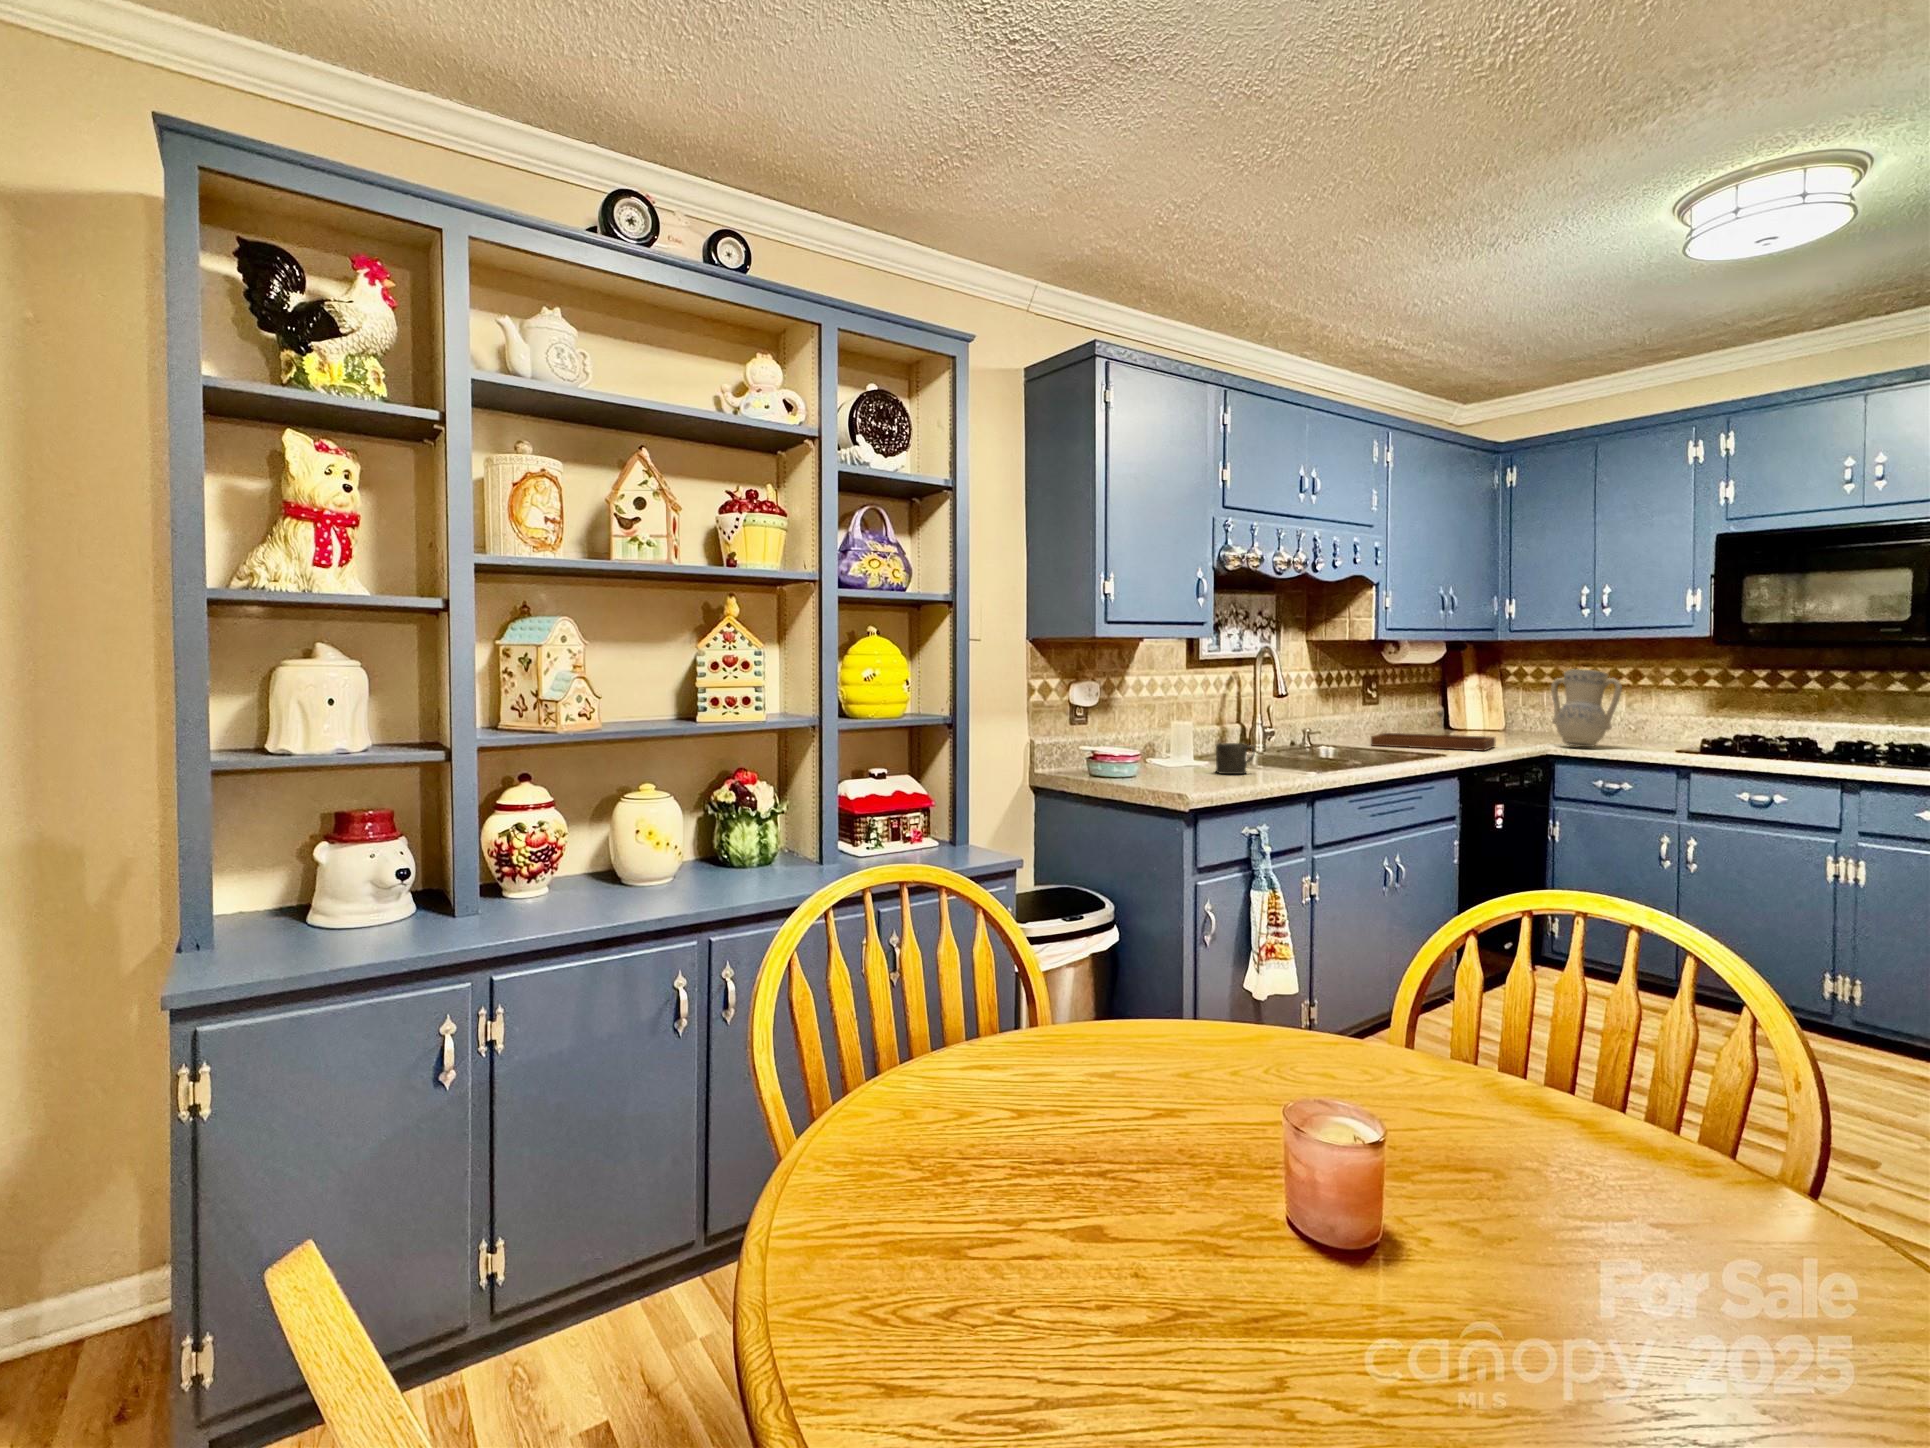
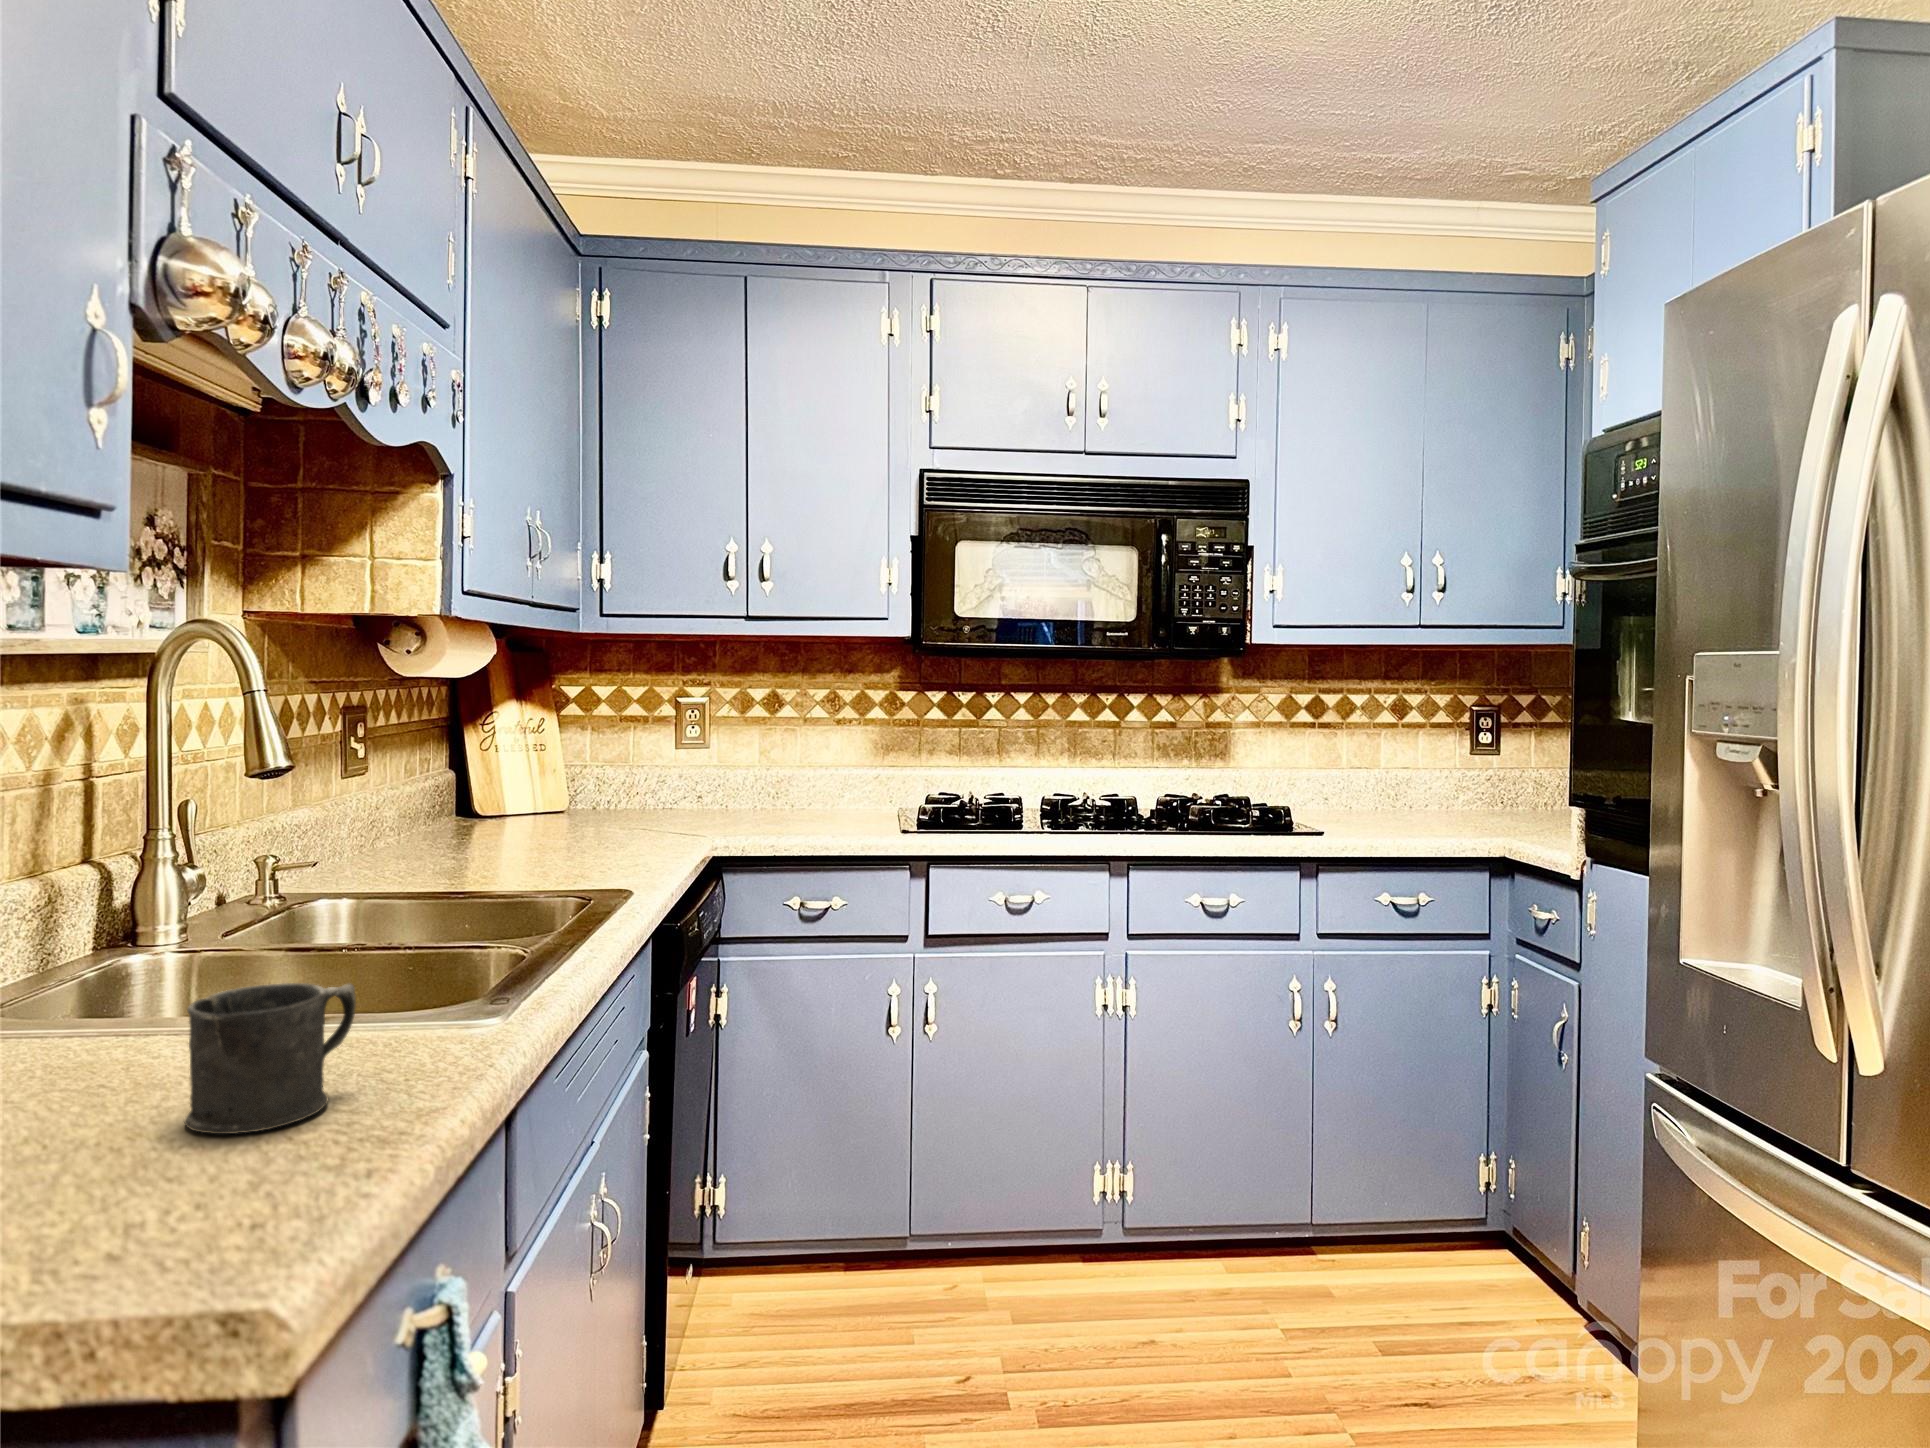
vase: present [1551,669,1622,747] -> none [712,691,820,829]
tray: present [1371,711,1495,751] -> none [419,781,666,875]

